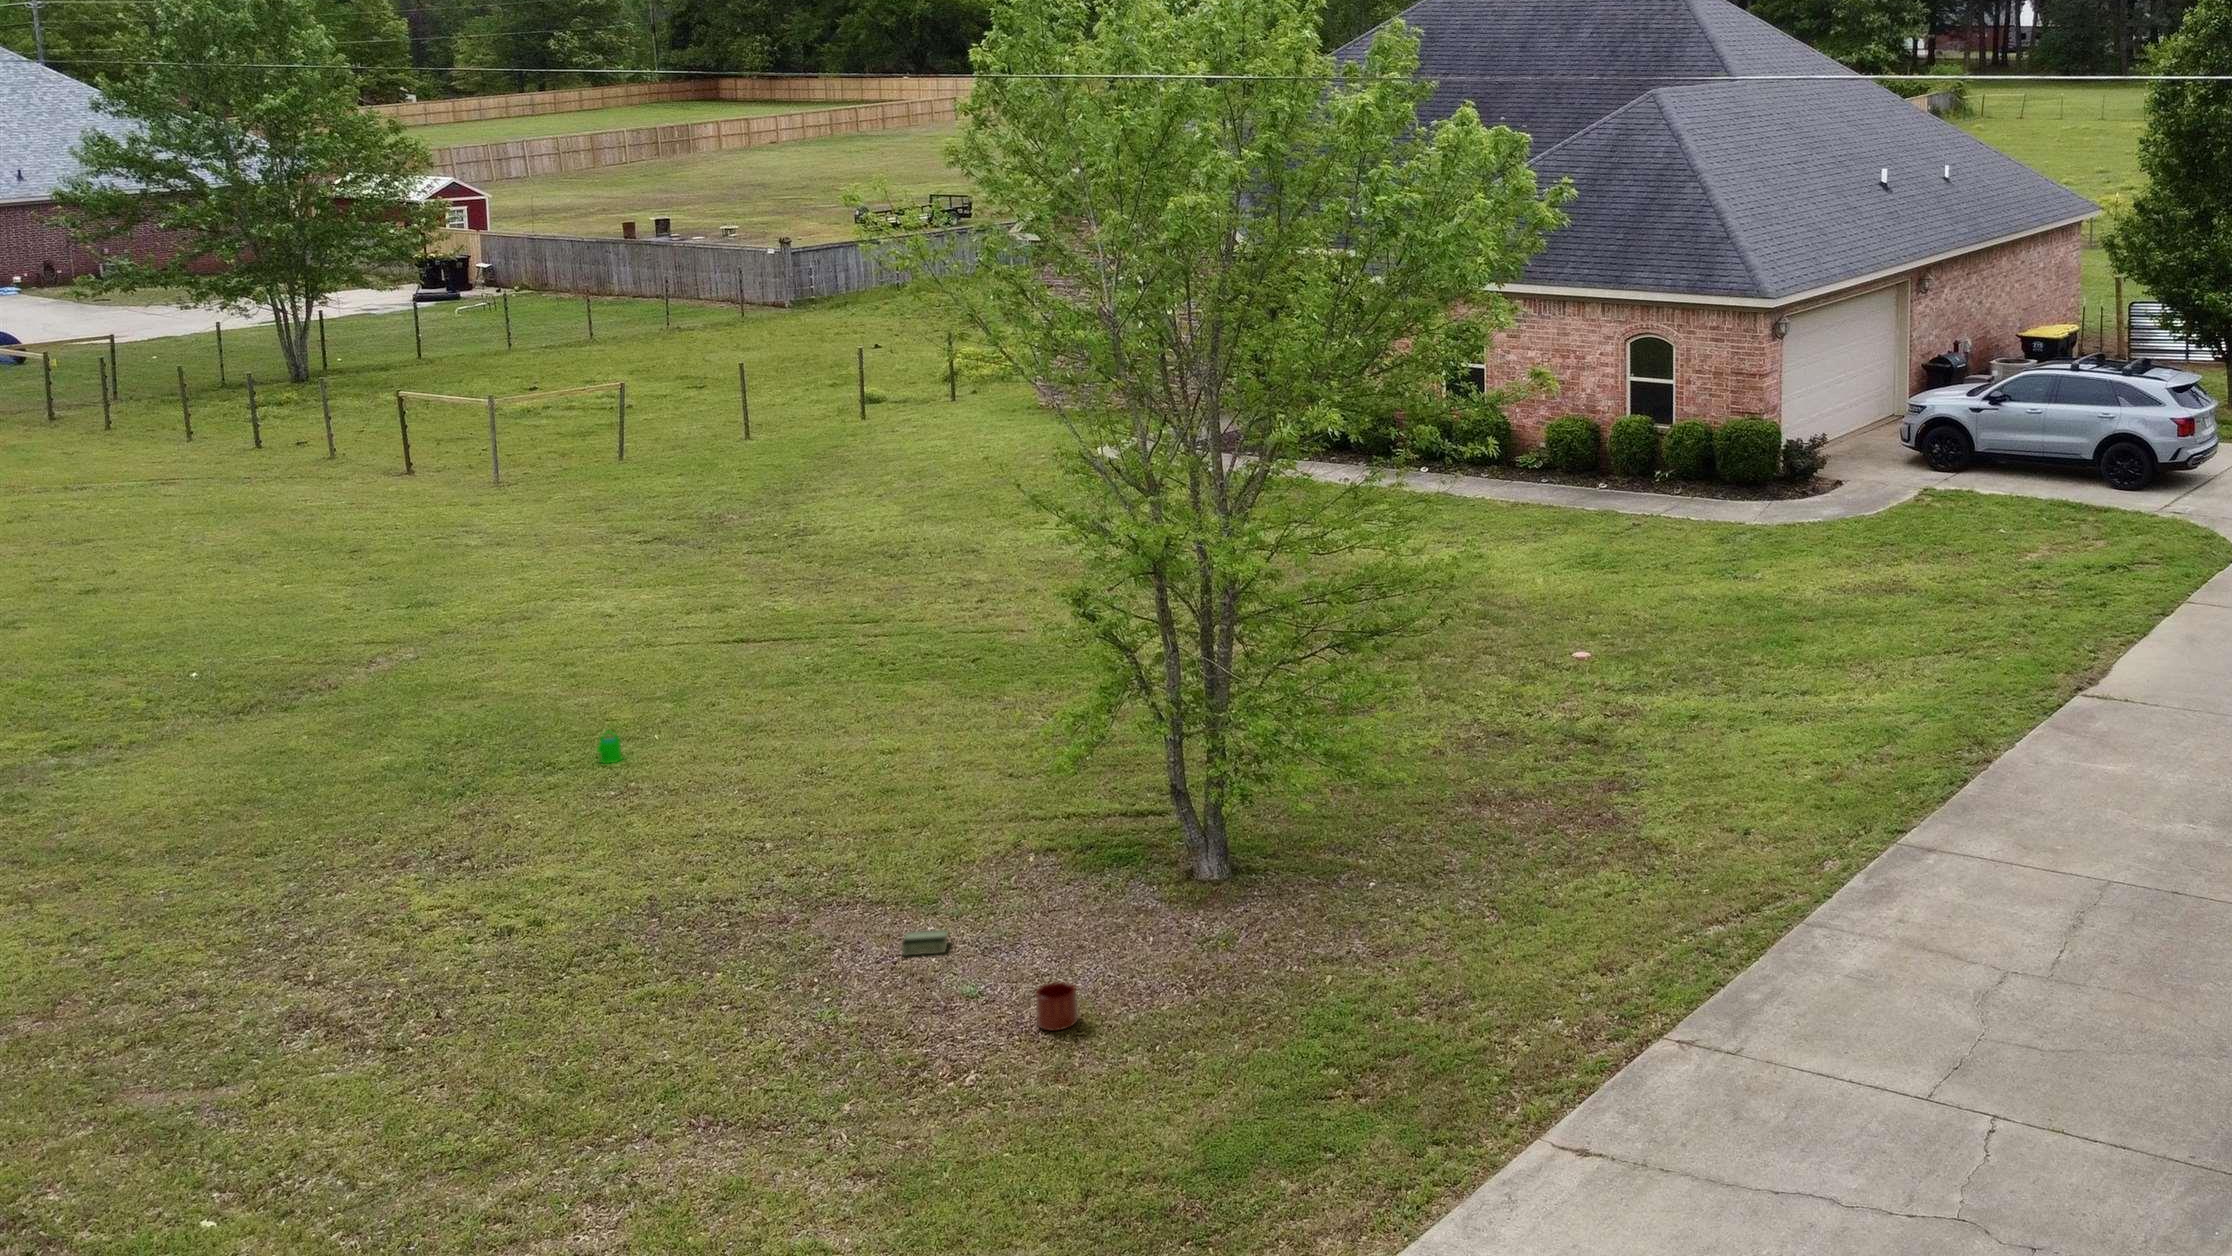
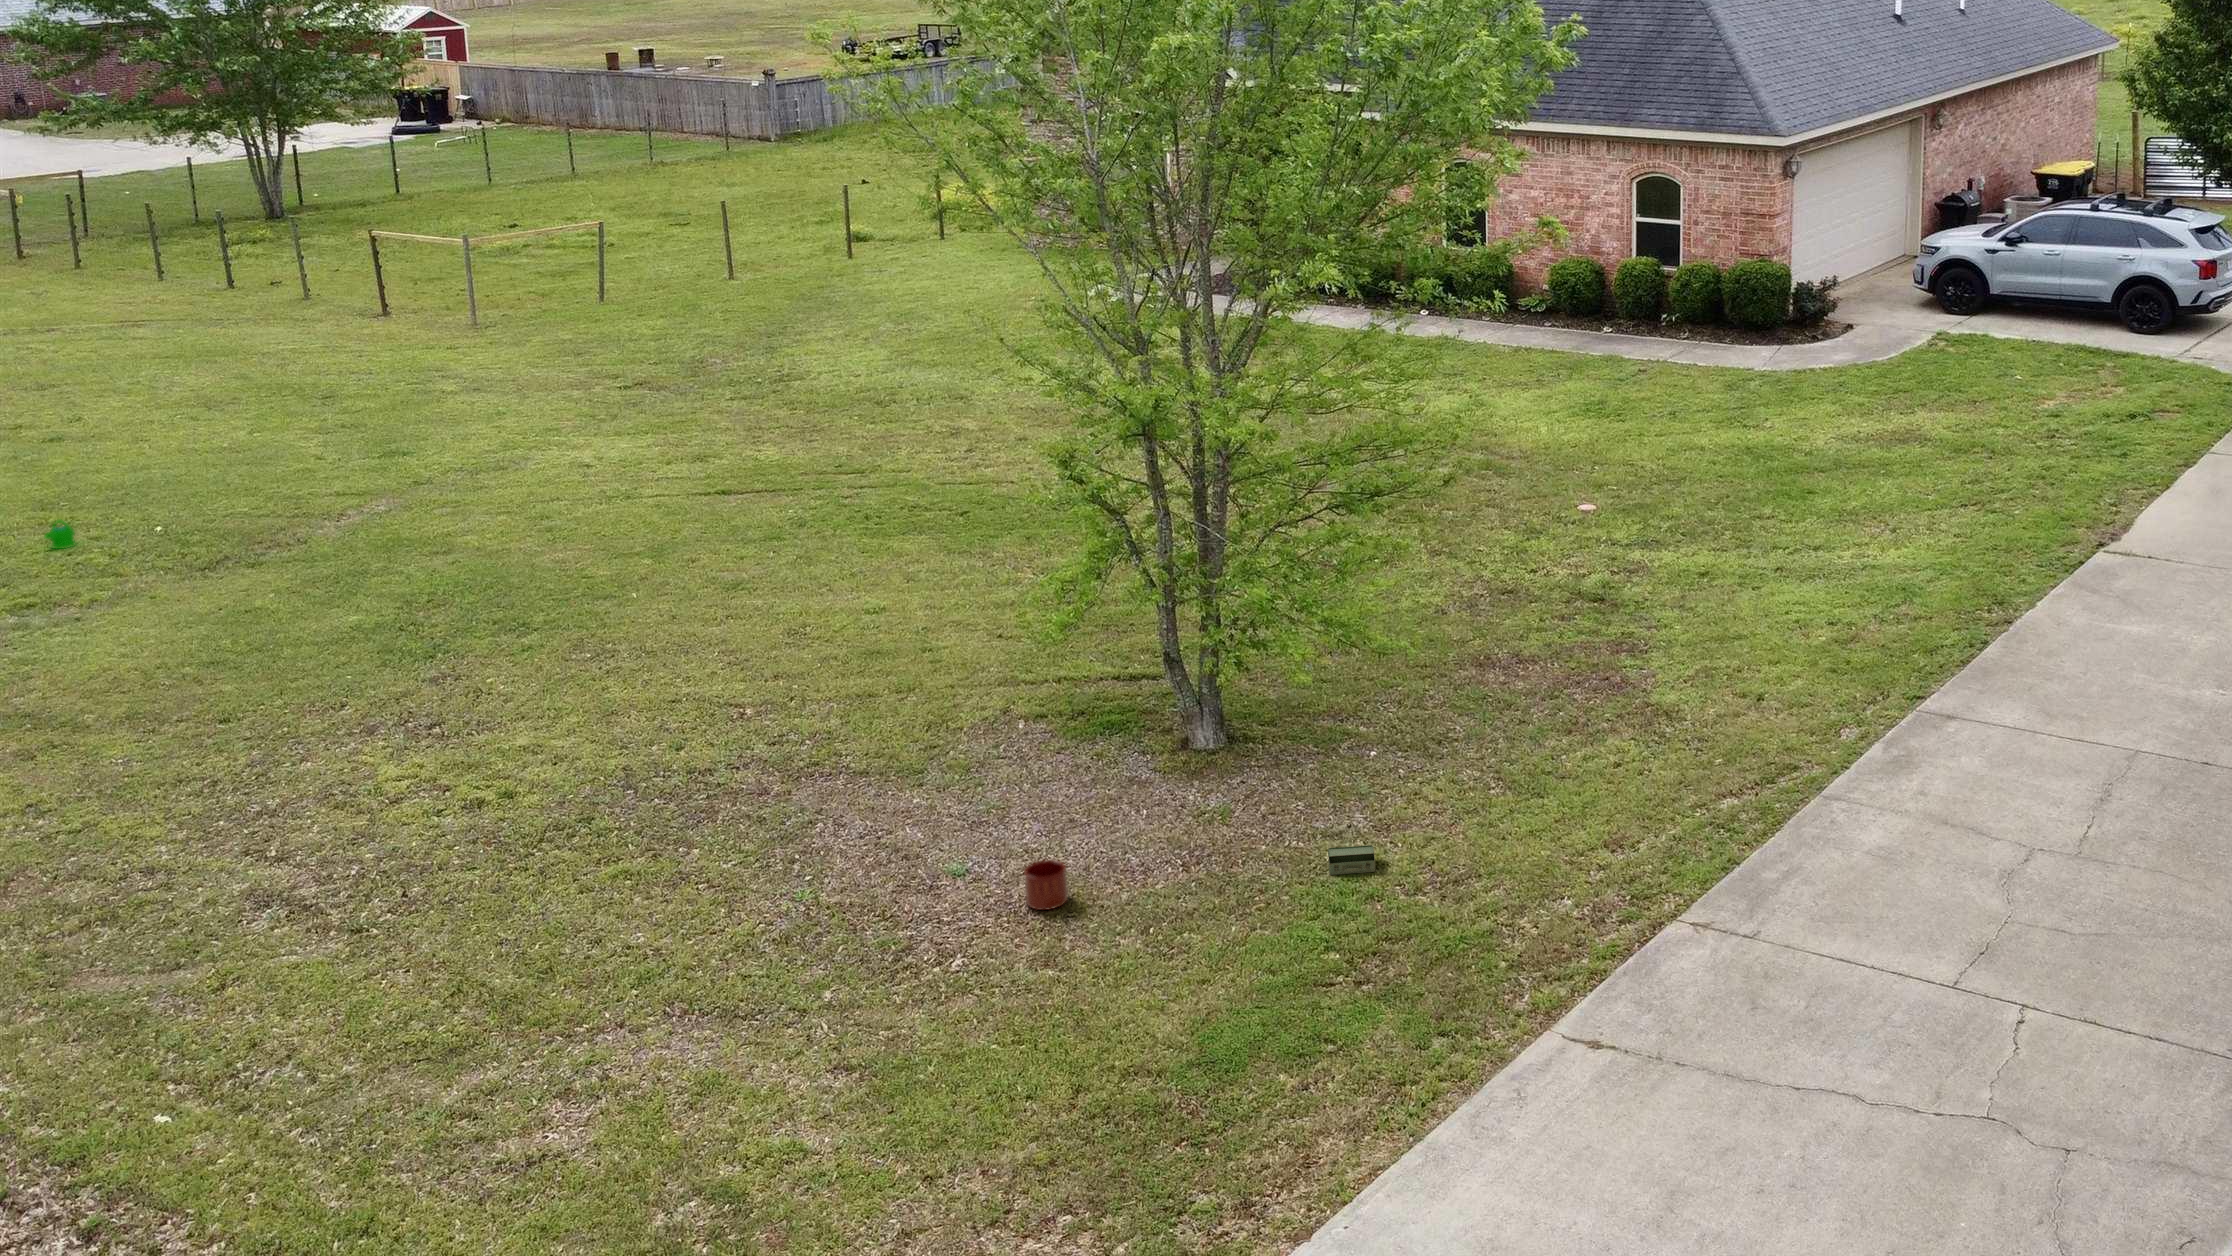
watering can: present [597,730,622,764] -> present [45,520,75,549]
toolbox: present [901,930,948,956] -> present [1328,845,1375,875]

